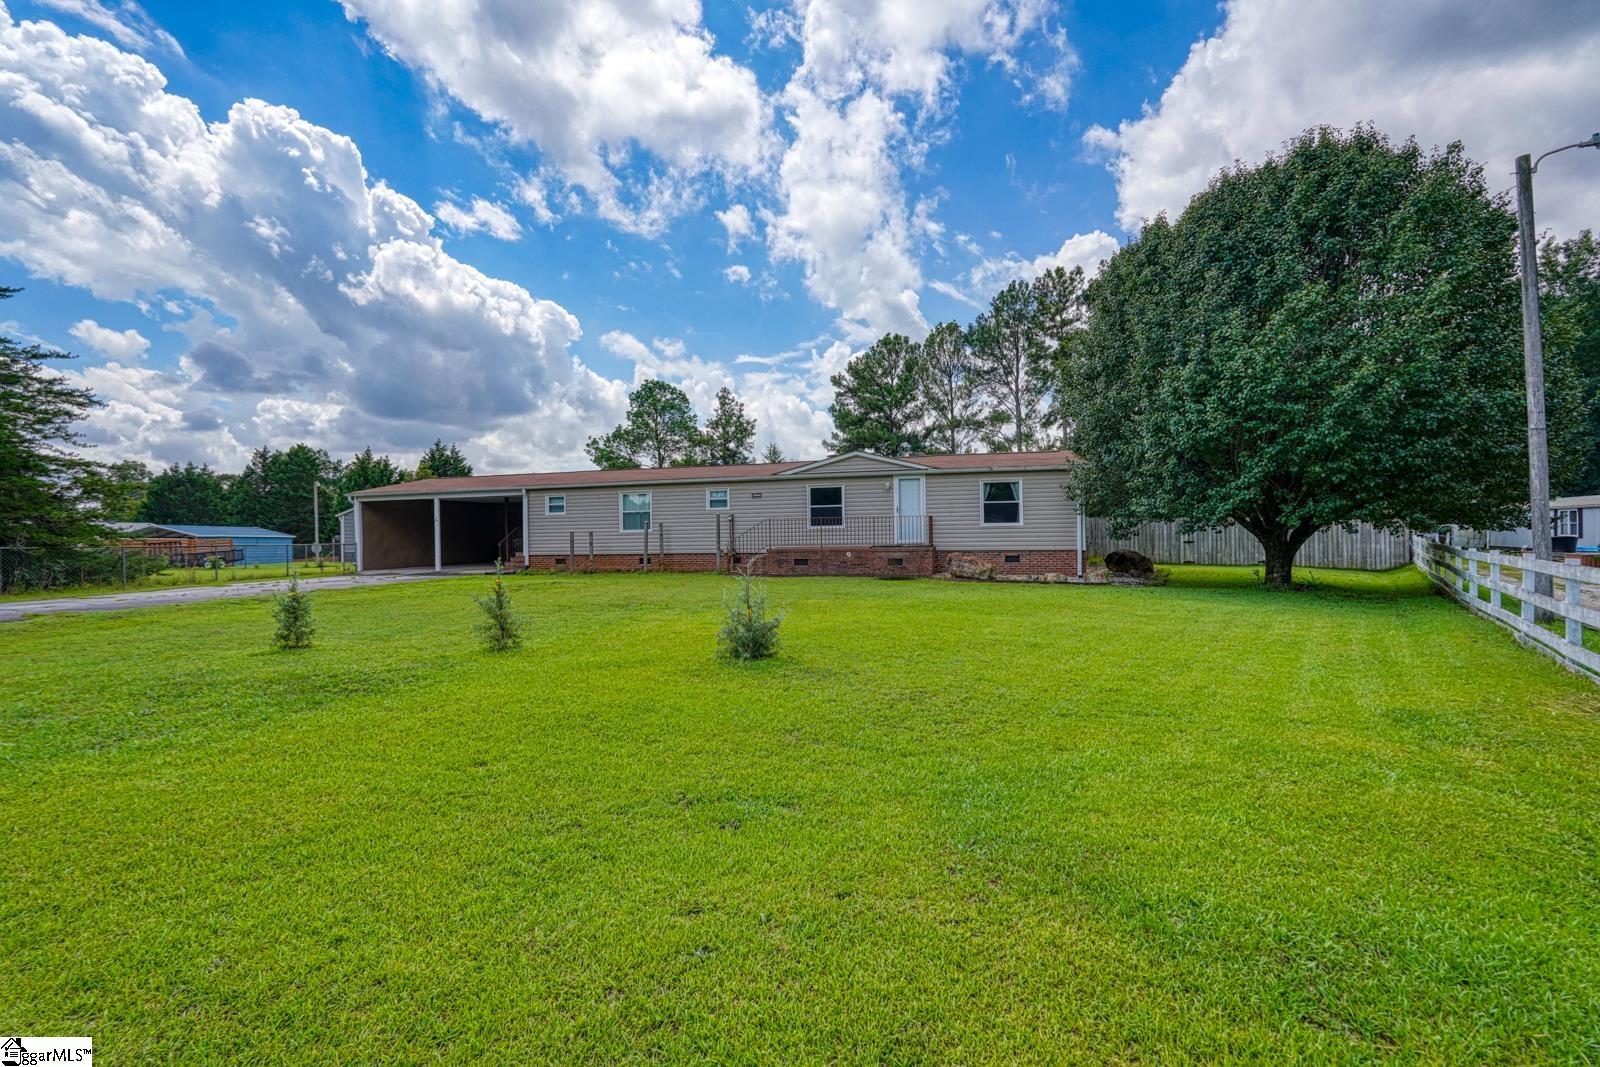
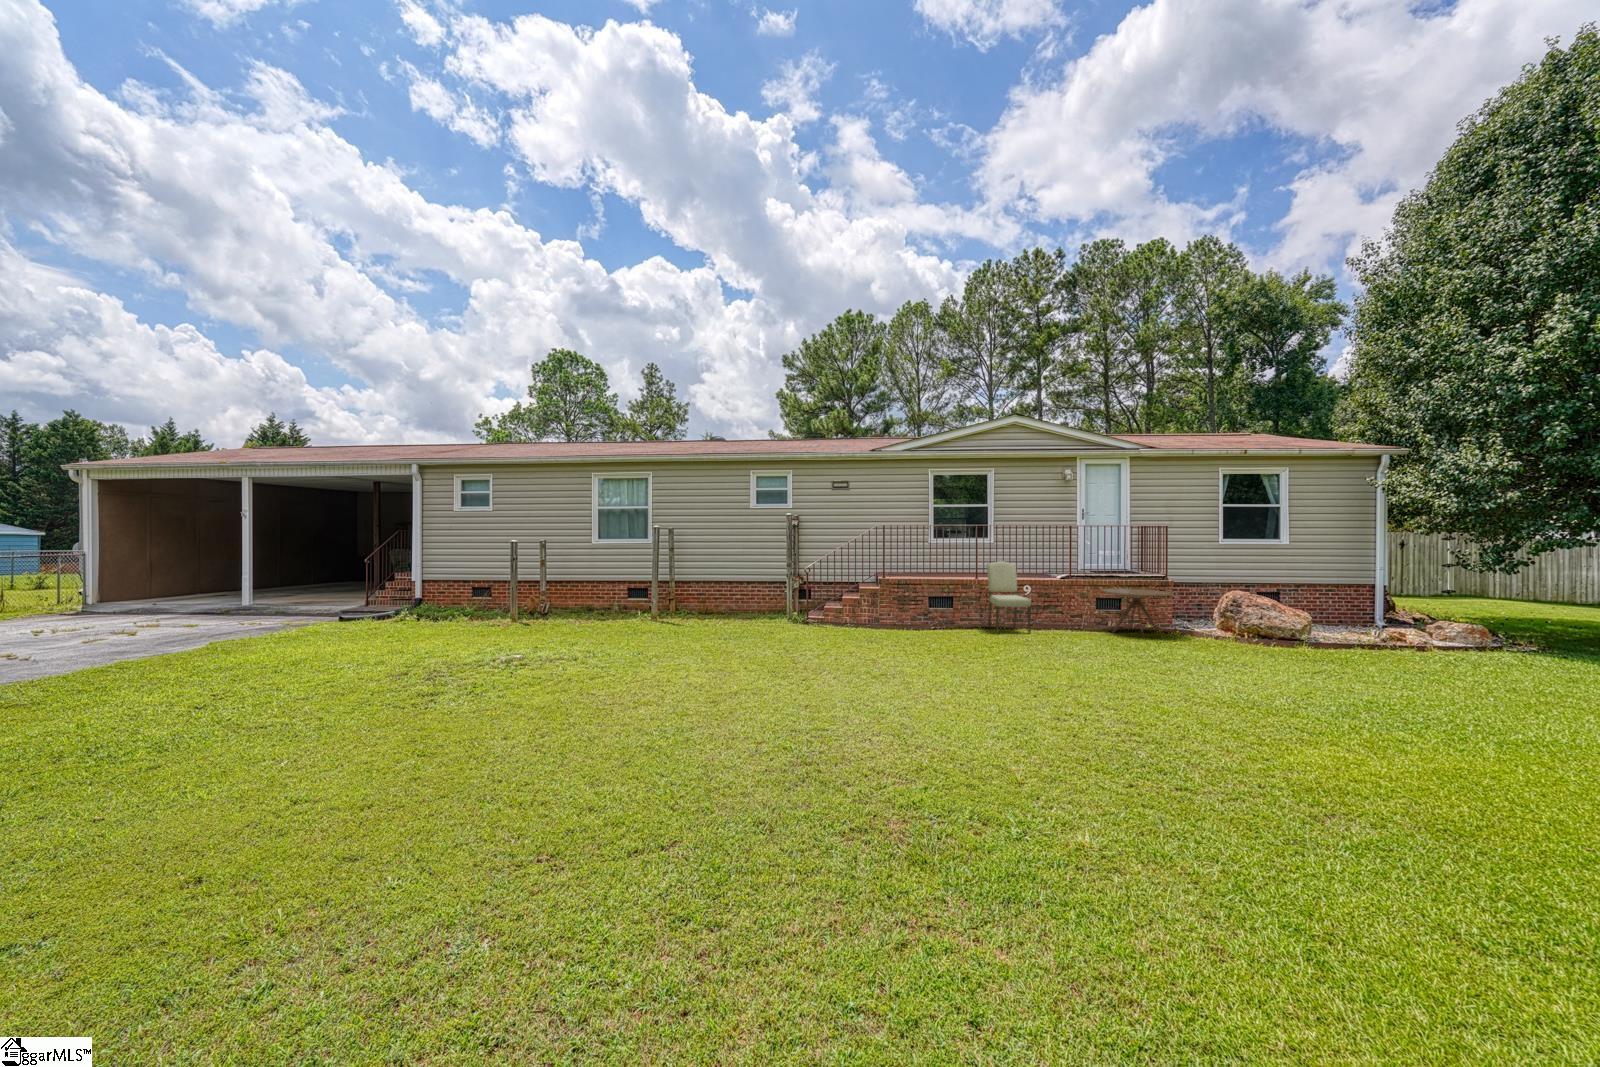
chair: none [812,538,833,579] -> present [987,561,1031,634]

